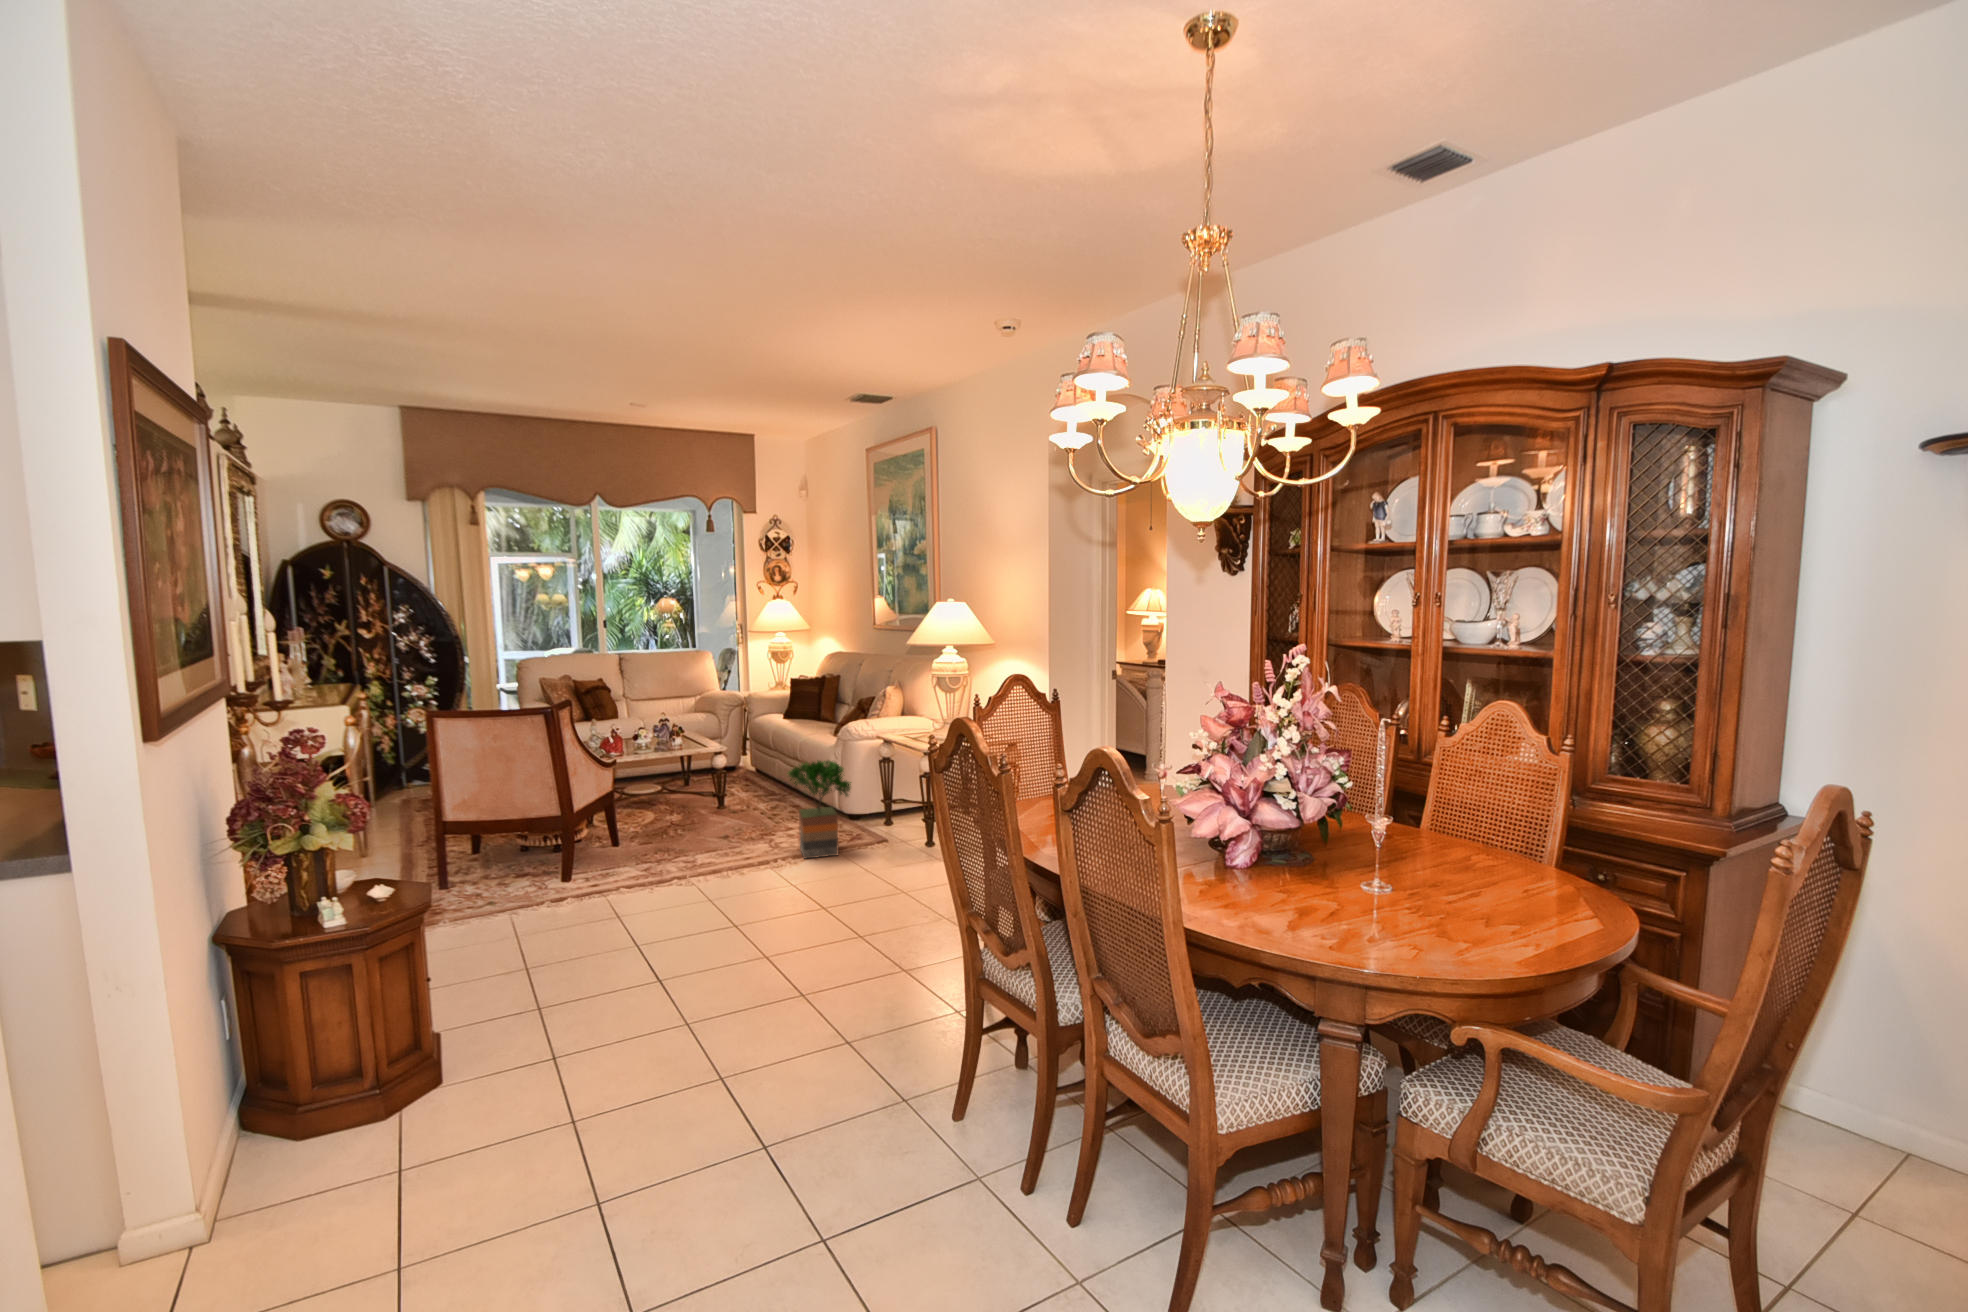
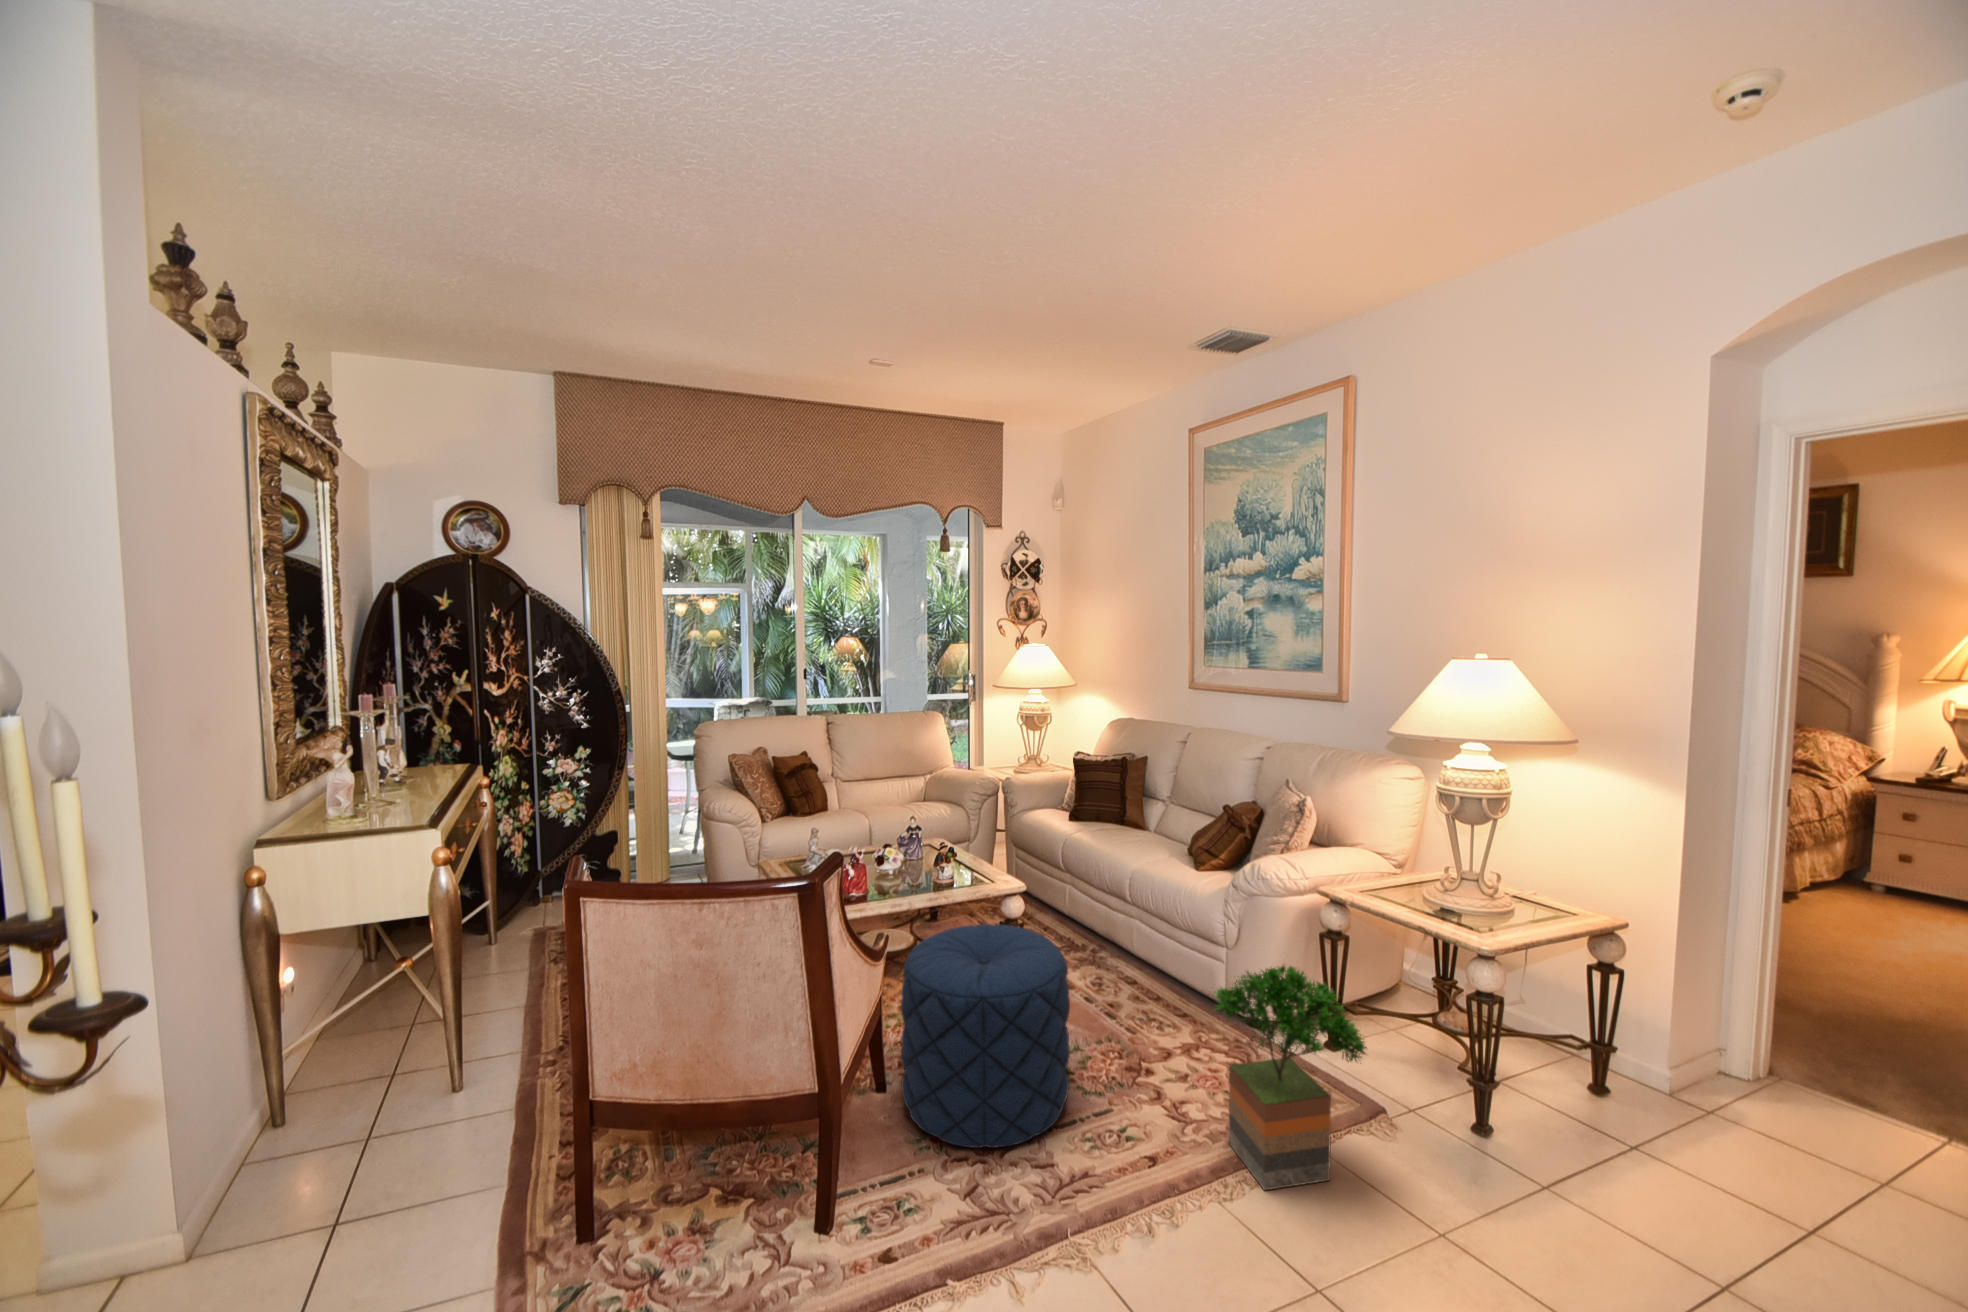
pouf: none [633,756,729,855] -> present [901,924,1070,1148]

